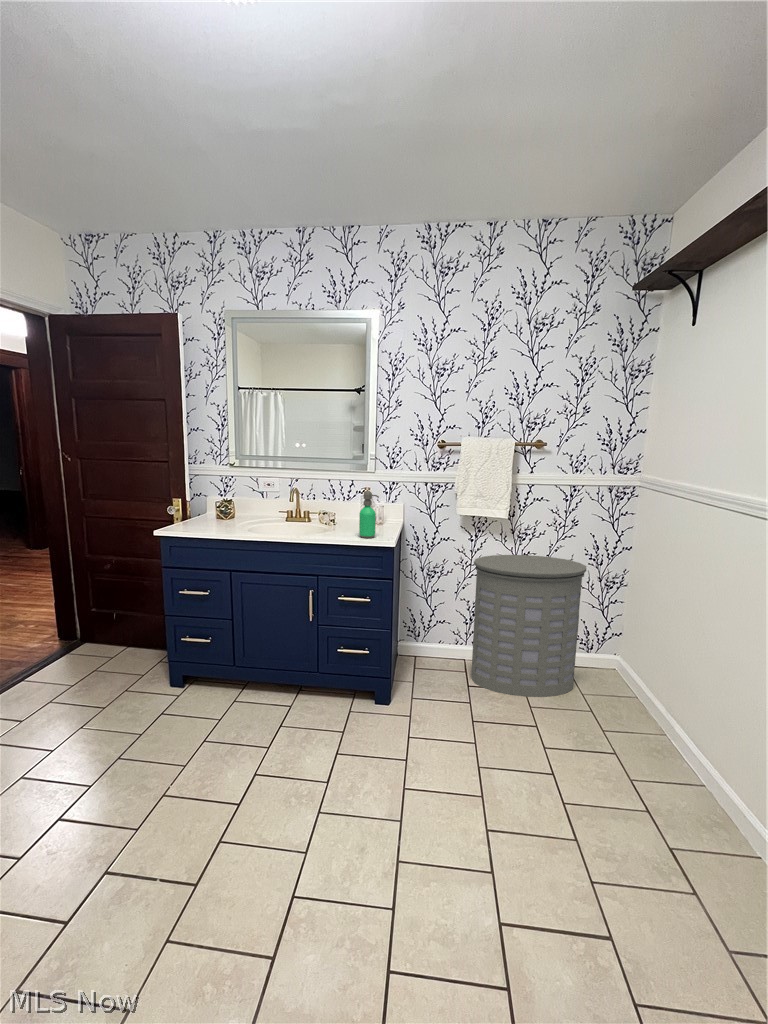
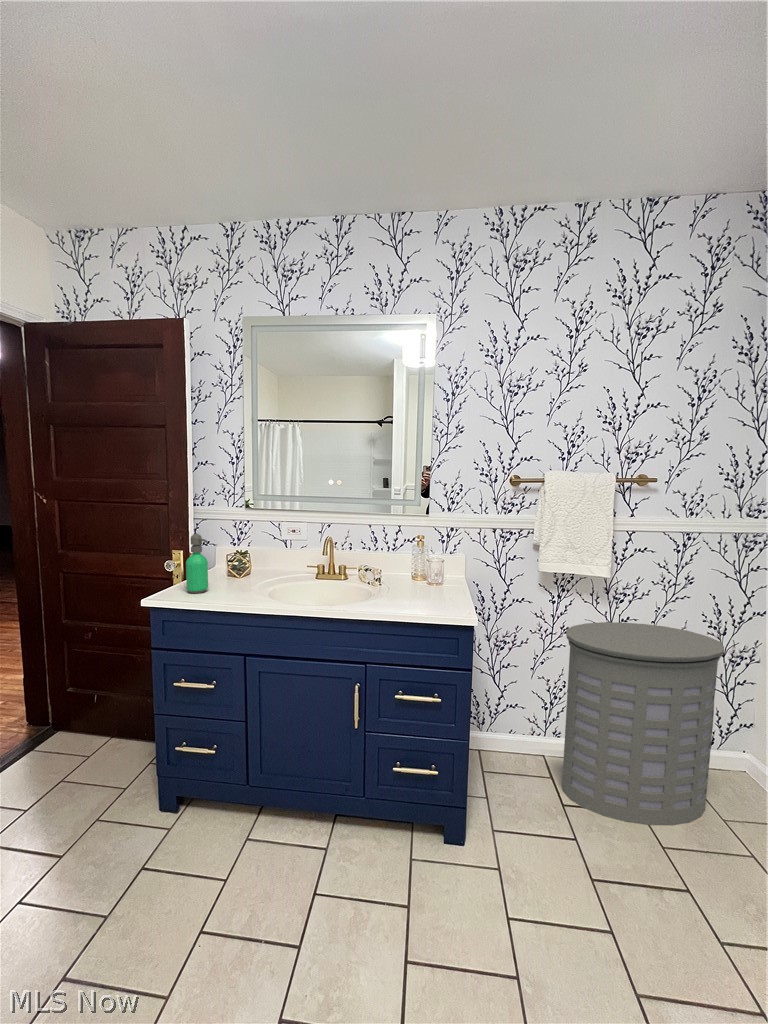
soap dispenser: present [359,491,379,538] -> present [186,534,208,593]

